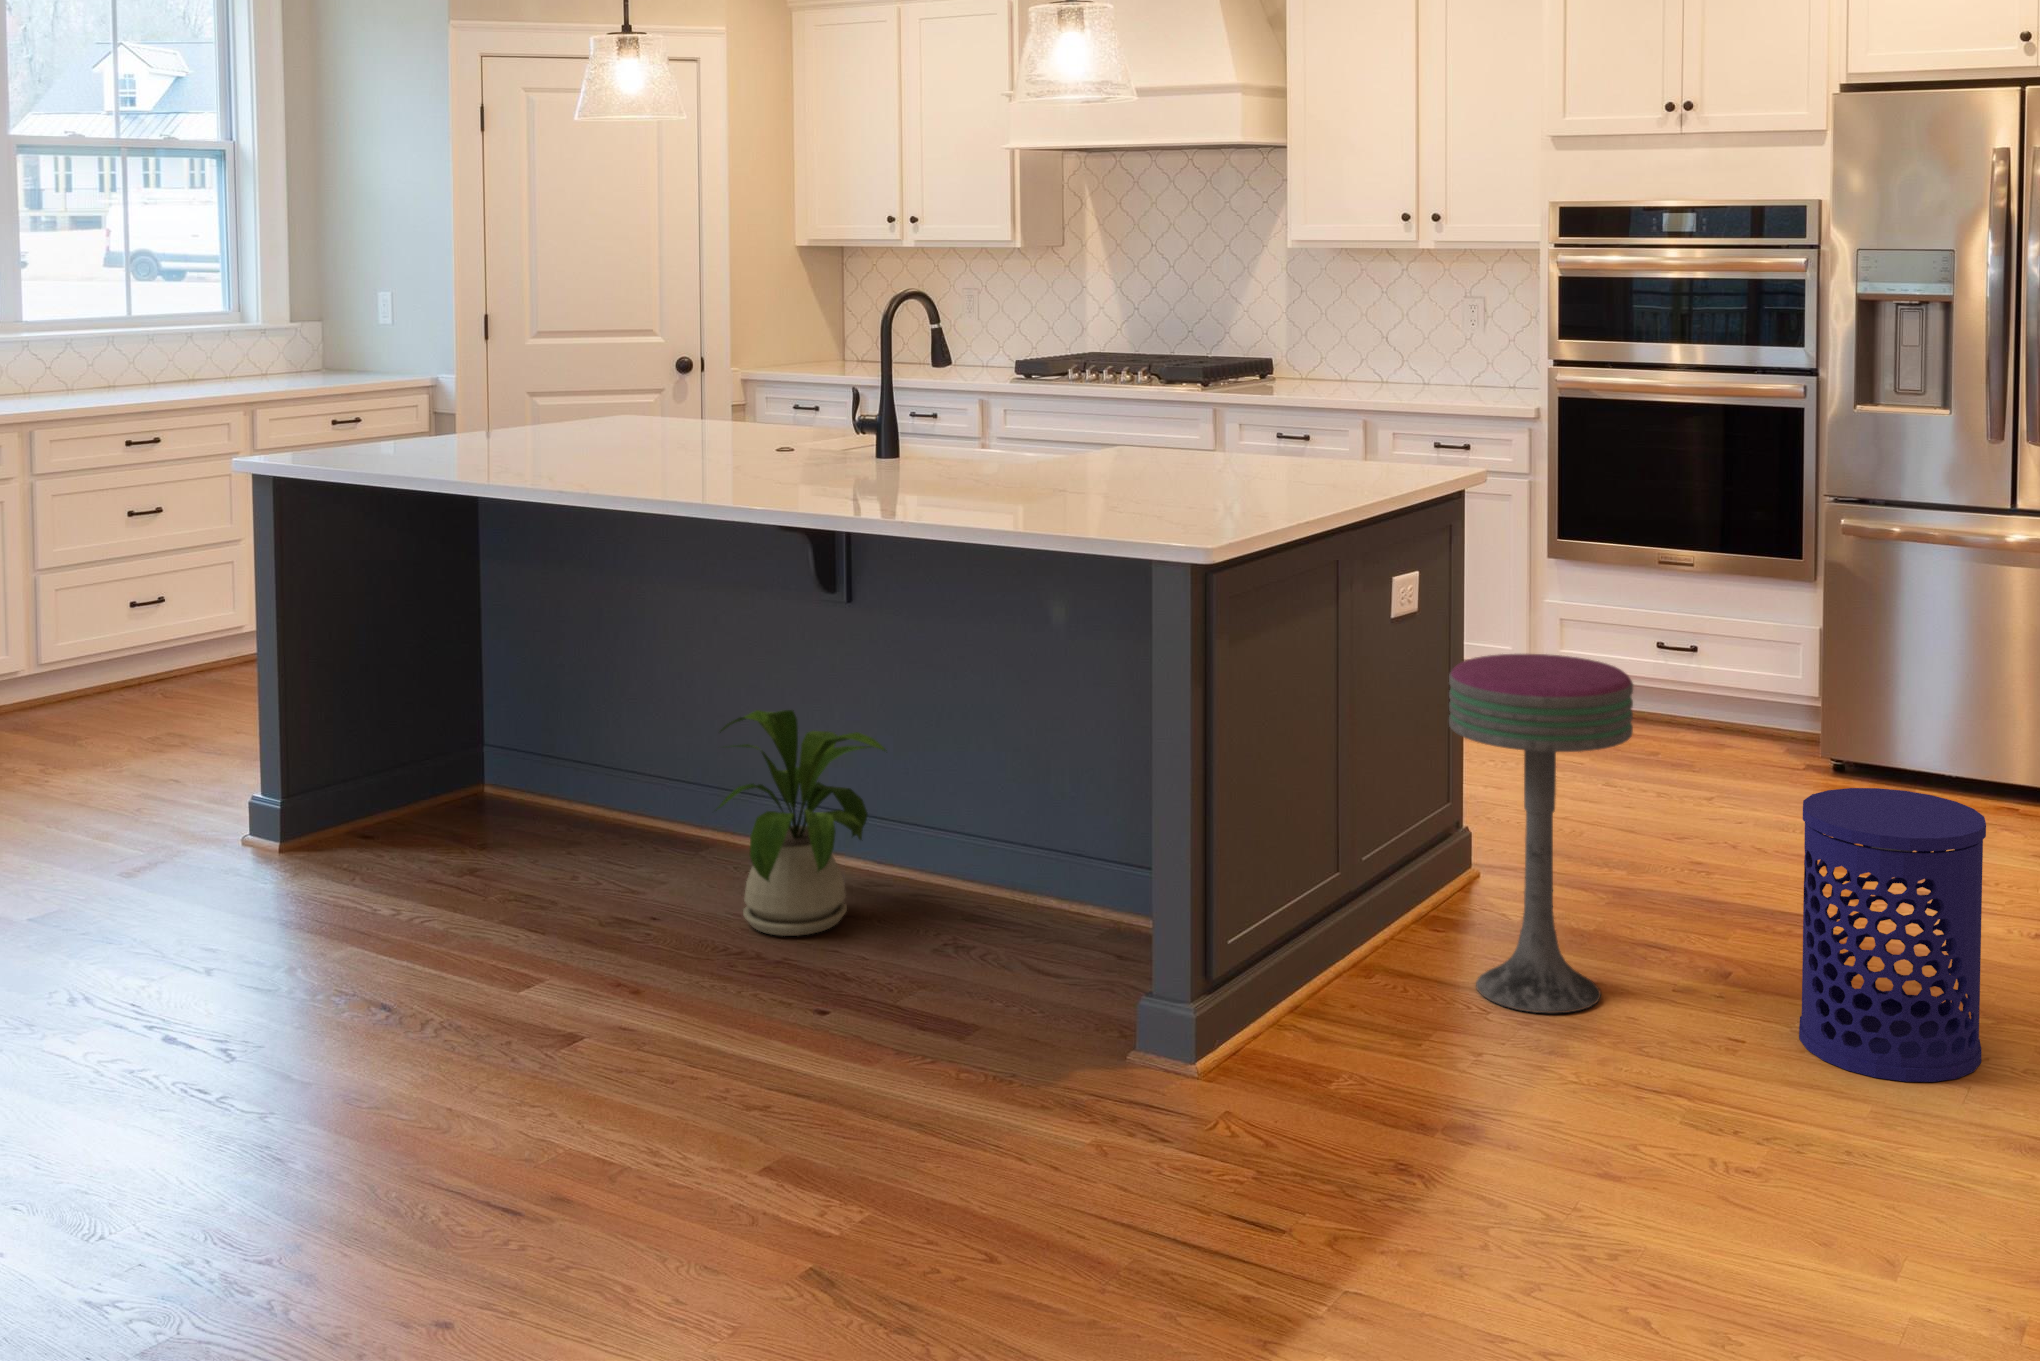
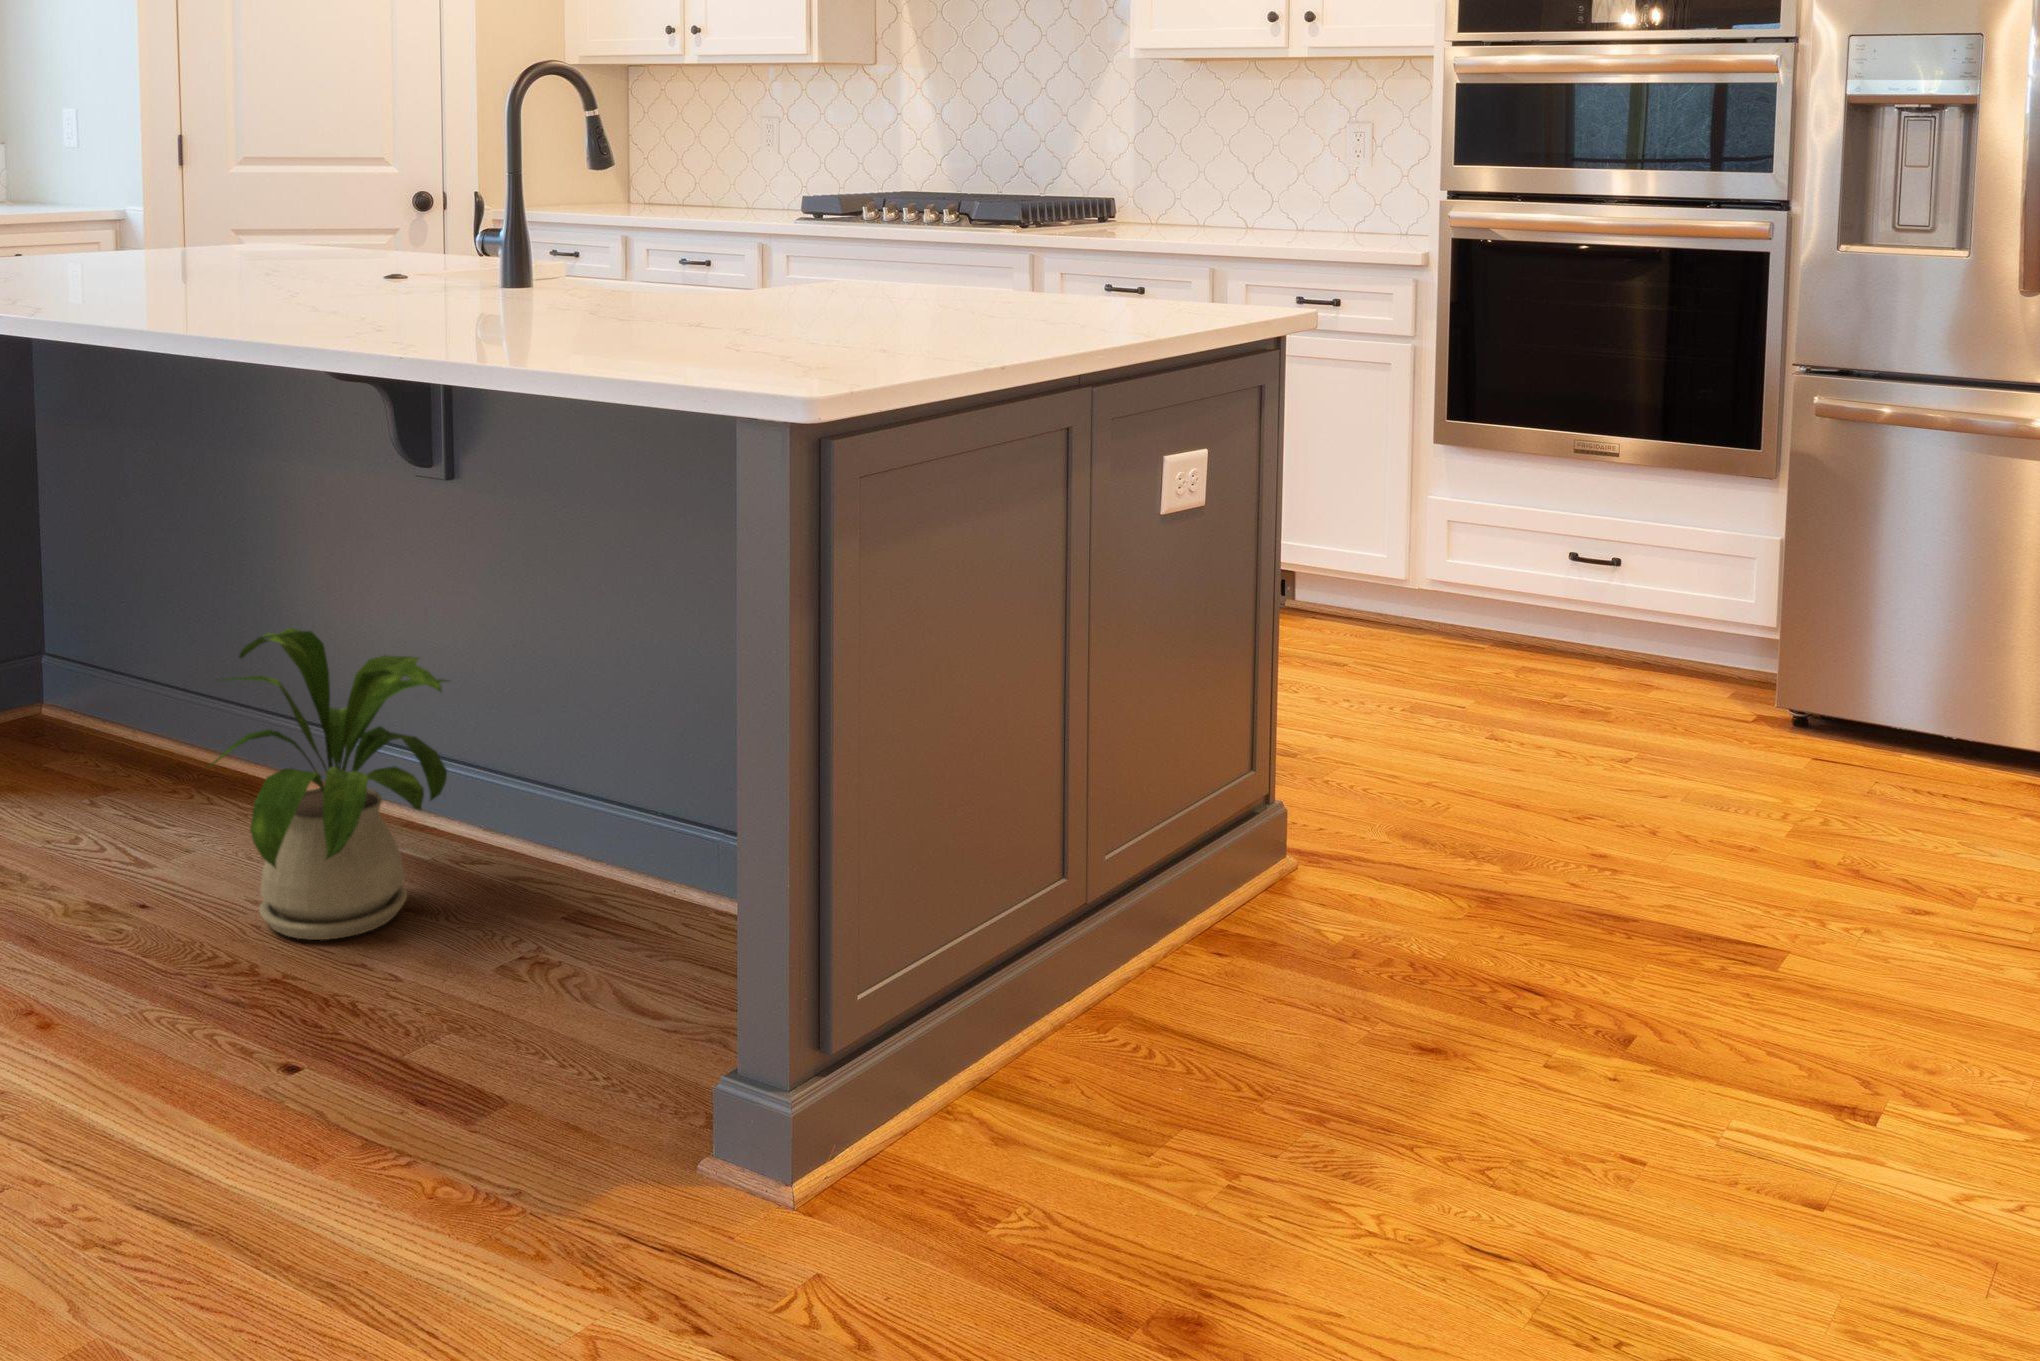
bar stool: present [1449,654,1633,1014] -> none [1213,572,1485,1102]
waste bin: present [1799,788,1986,1082] -> none [1716,784,2020,1249]

